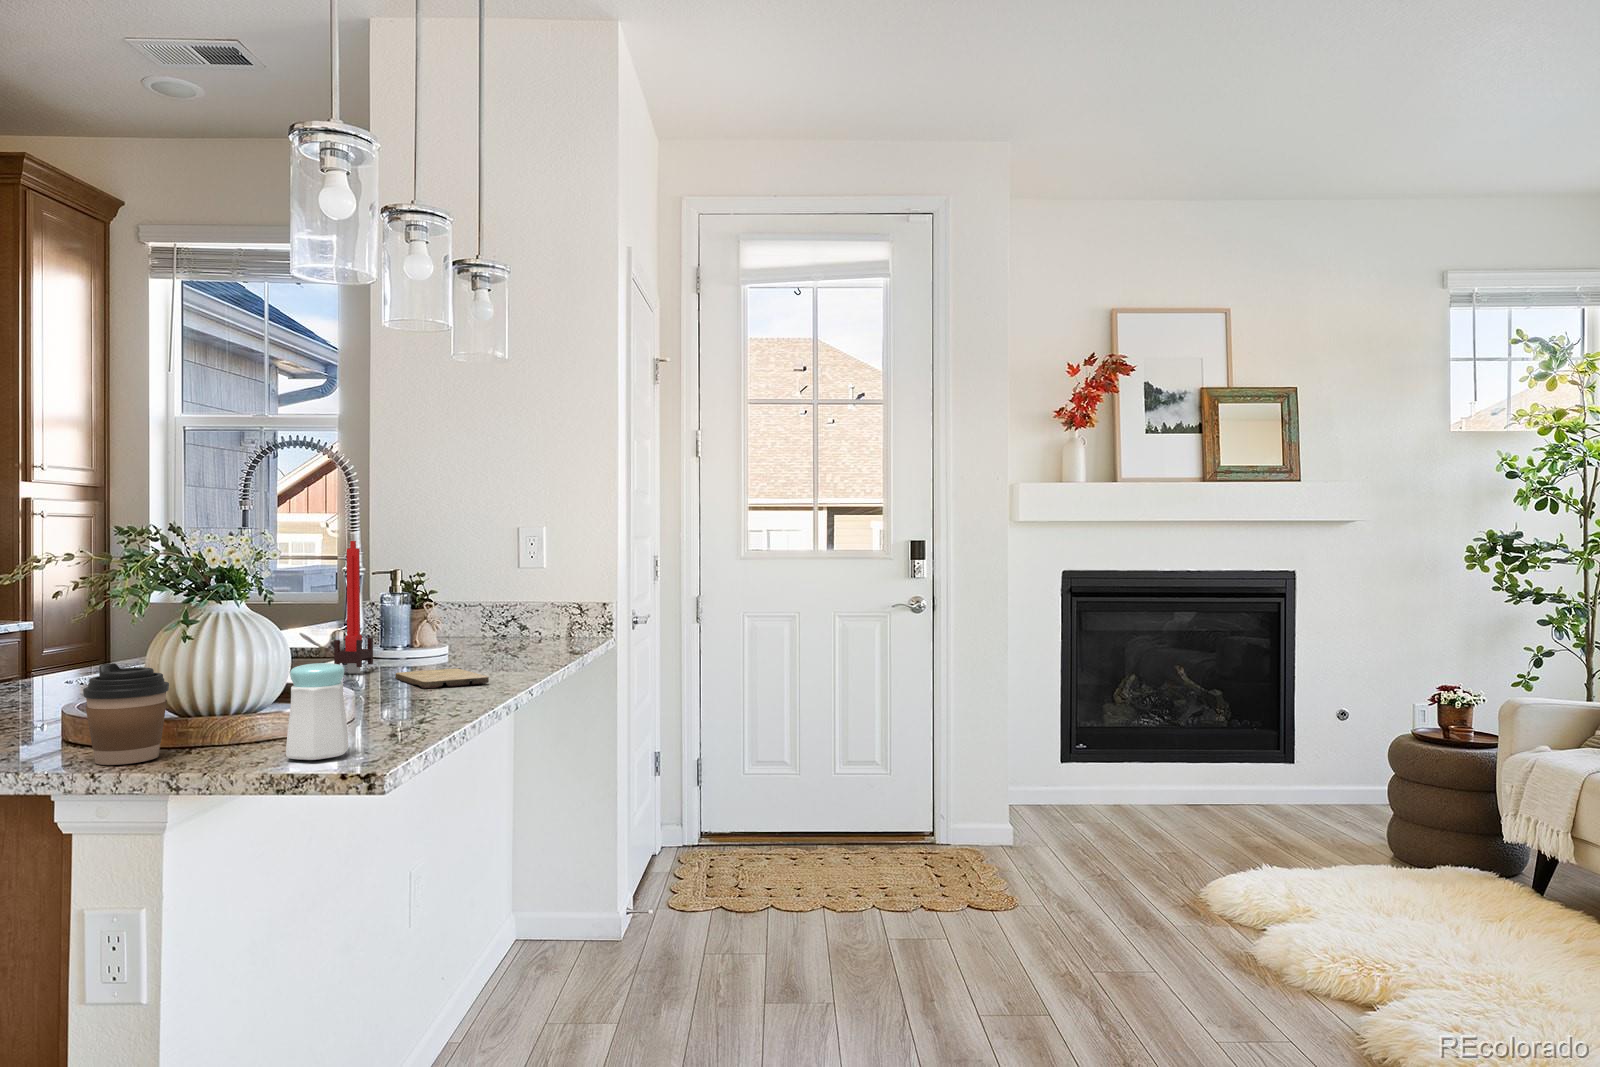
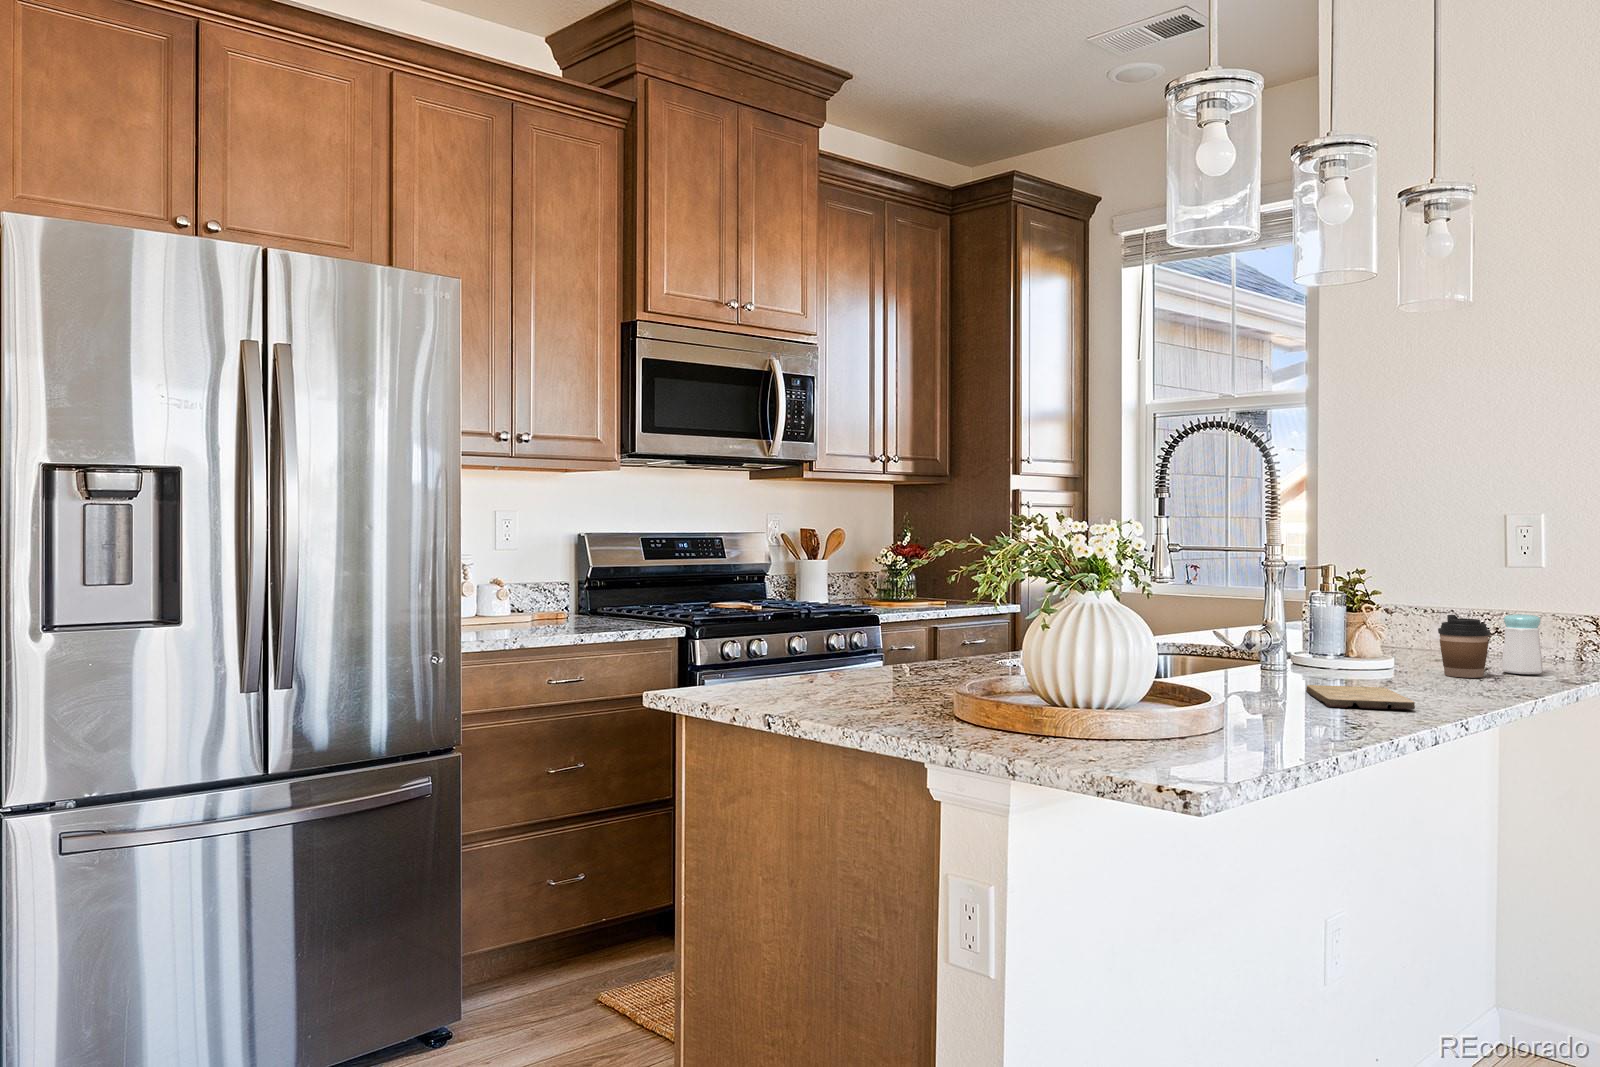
candle: present [334,541,373,673] -> none [1243,531,1287,681]
coffee cup: present [83,663,169,765] -> present [1438,615,1490,678]
salt shaker: present [286,663,348,760] -> present [1502,614,1543,674]

